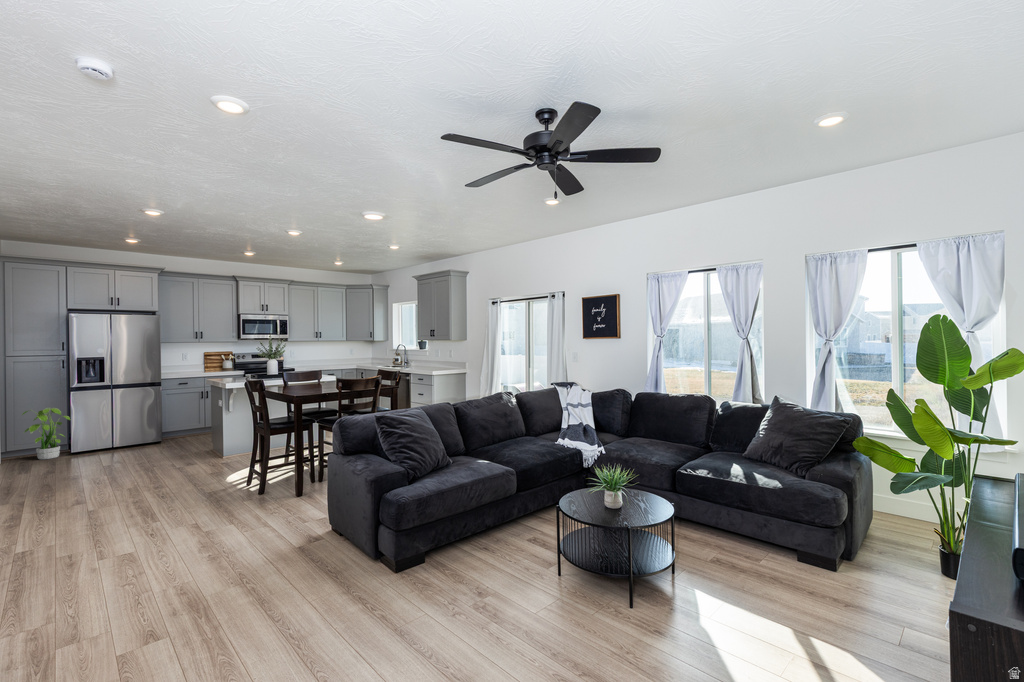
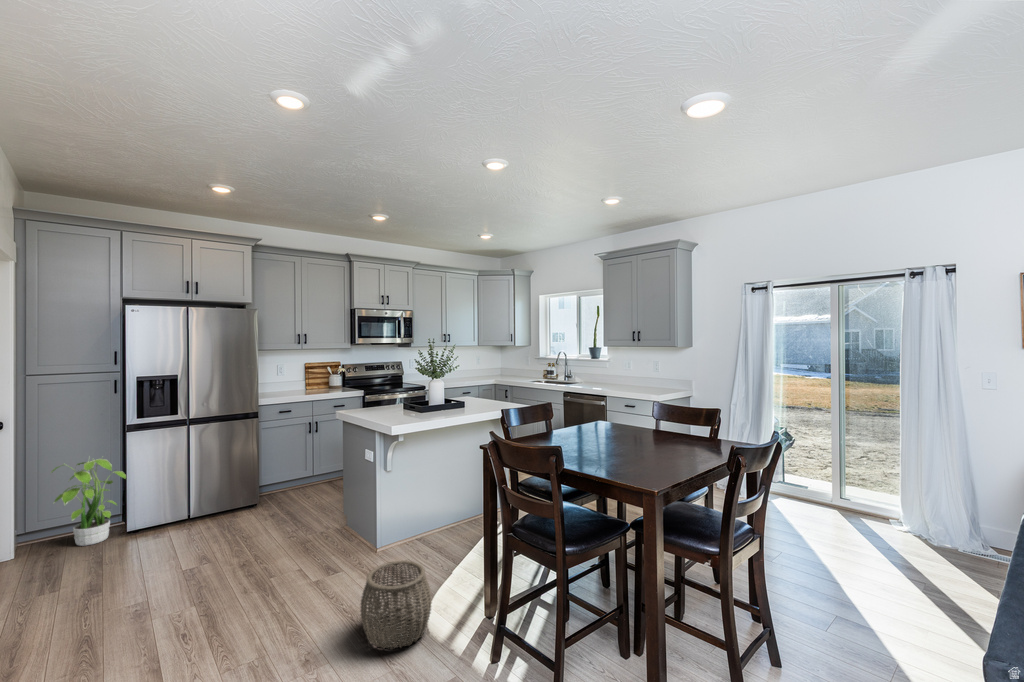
woven basket: none [188,448,230,485] -> present [360,561,432,649]

